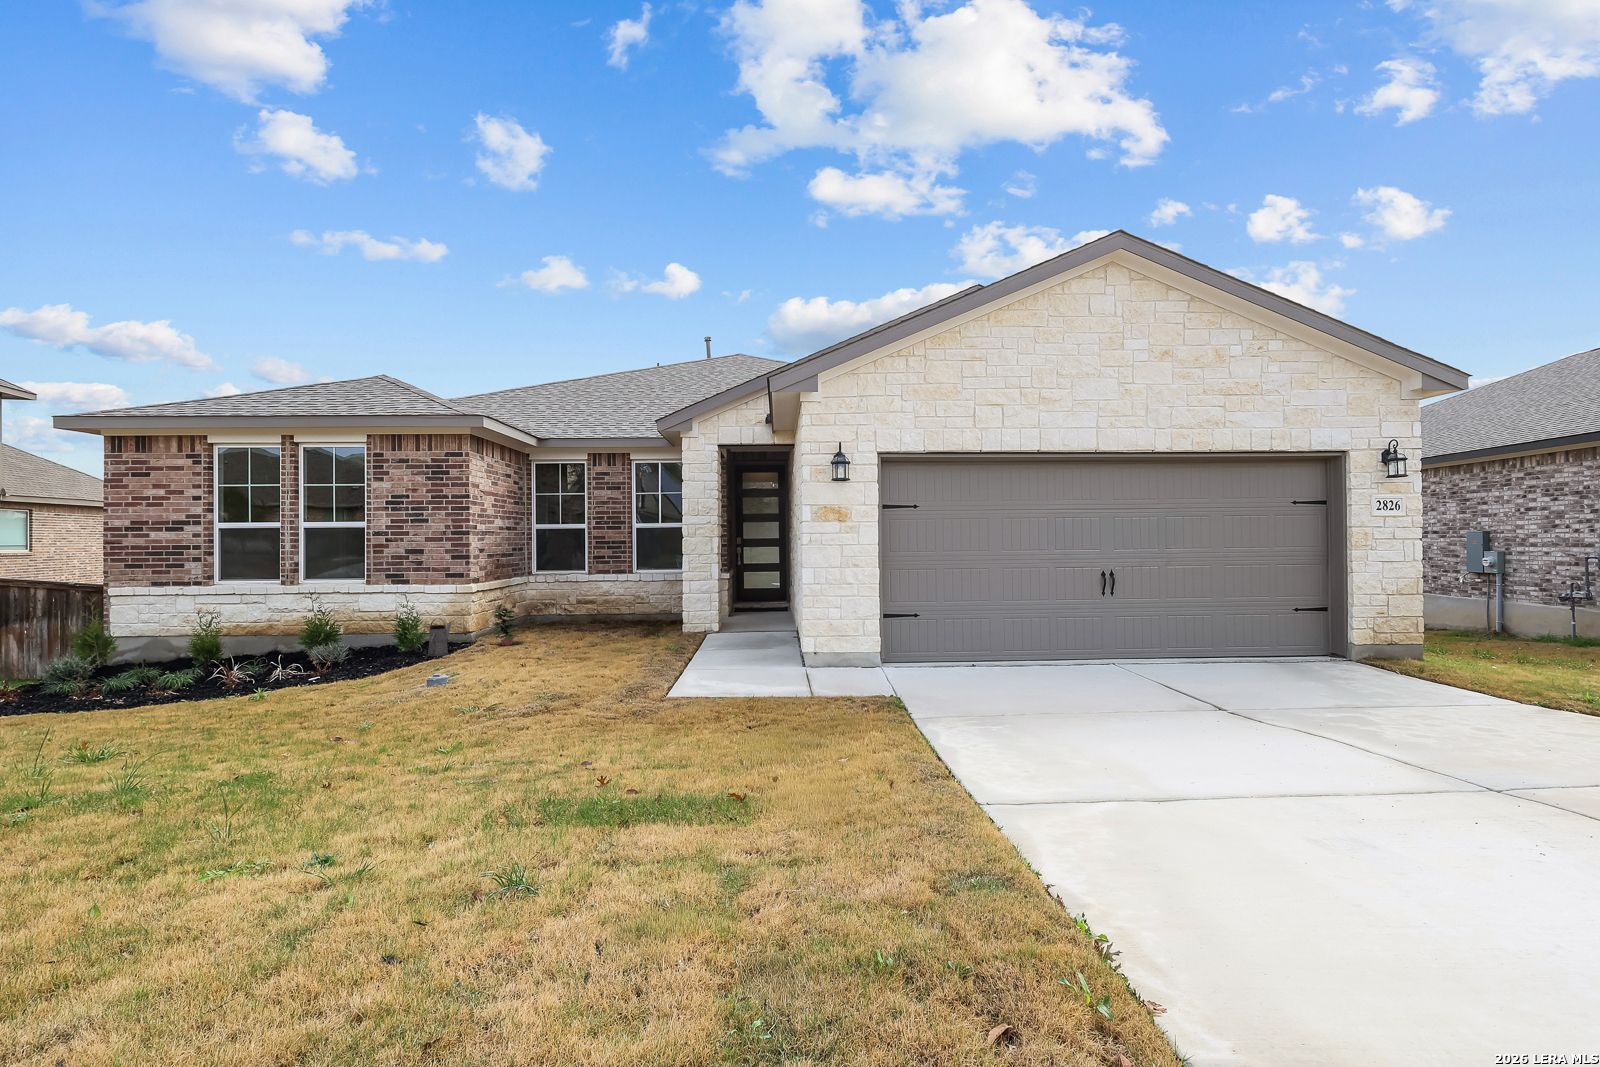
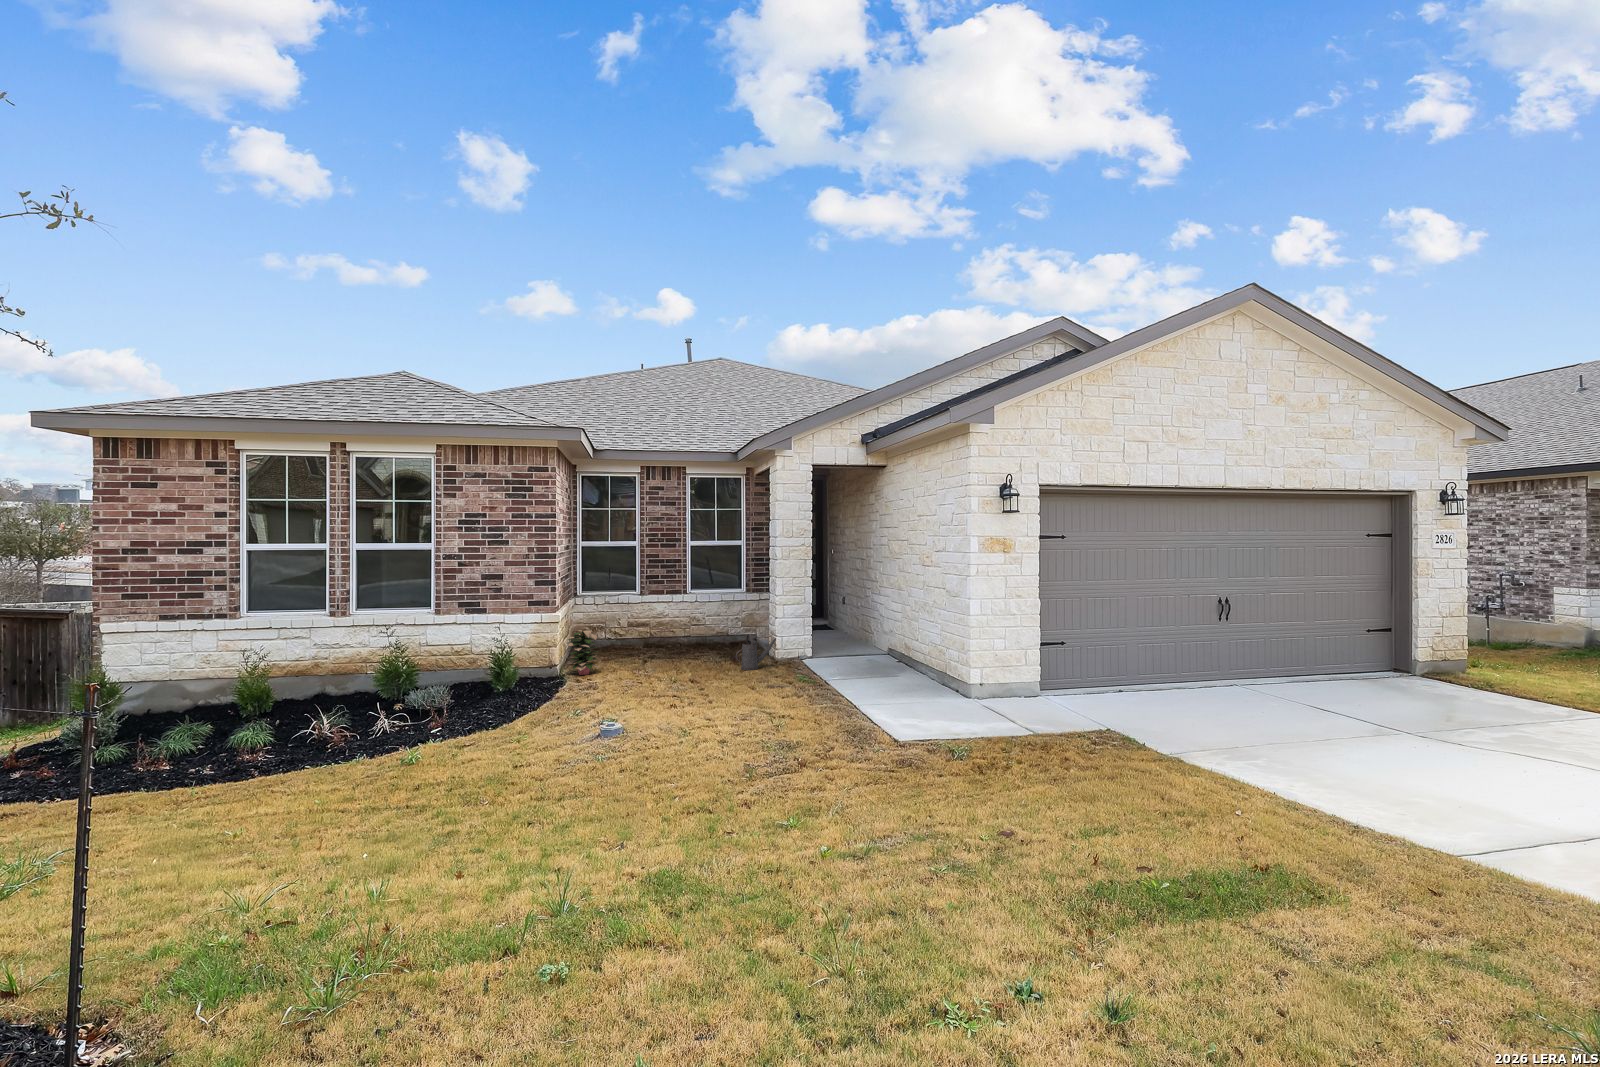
watering can: present [428,618,452,656] -> present [736,634,776,670]

